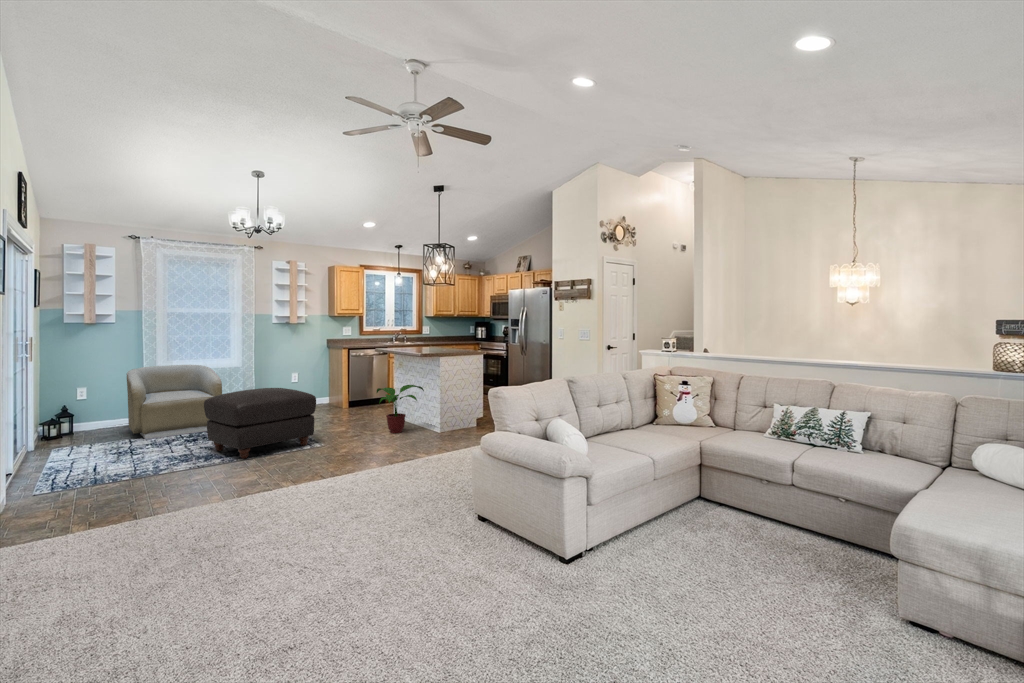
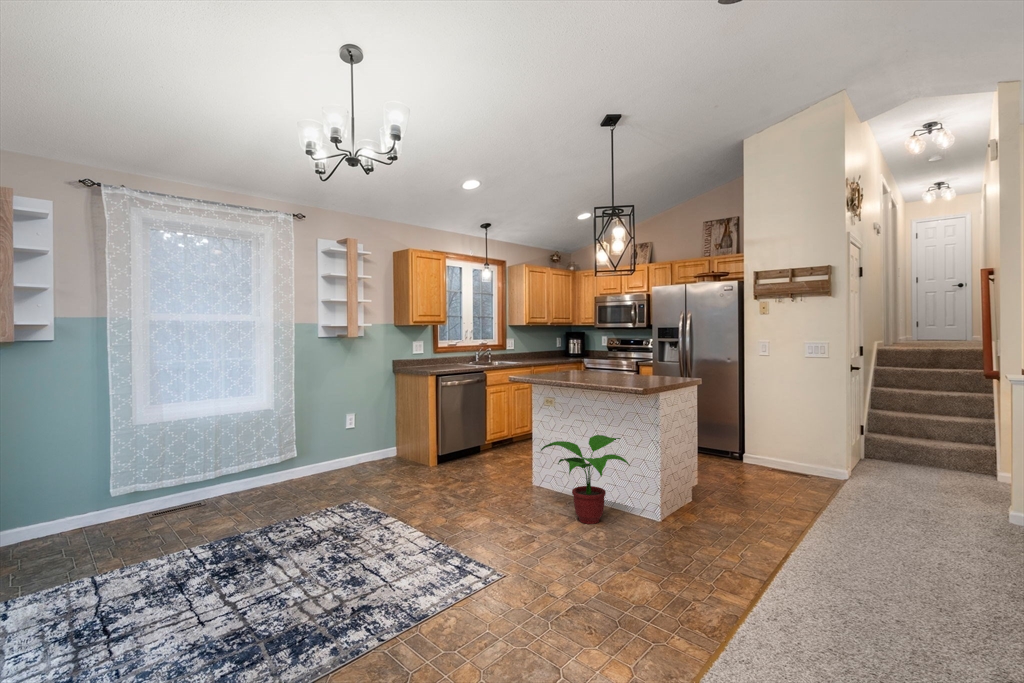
armchair: present [127,365,222,439] -> none [78,412,267,573]
ottoman: present [204,388,316,459] -> none [272,459,490,640]

